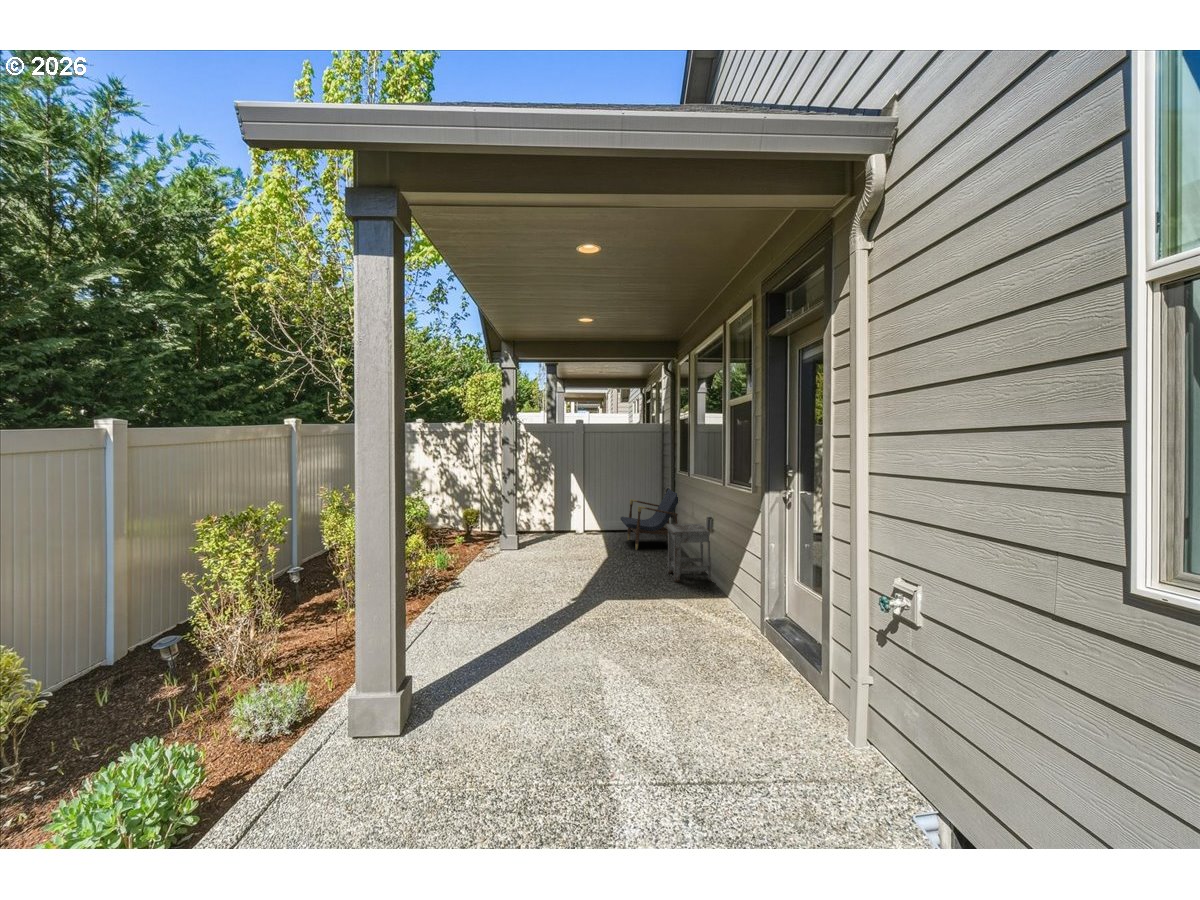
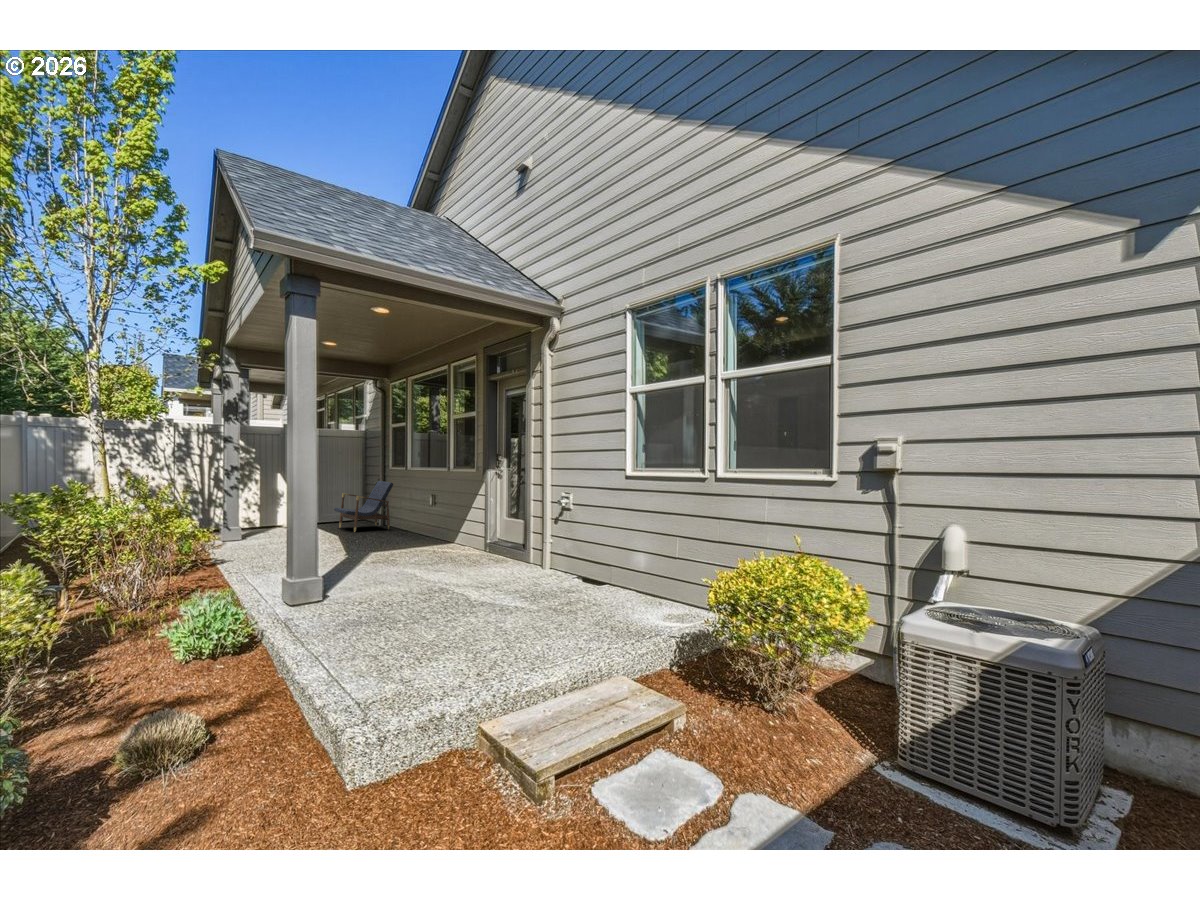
stool: present [666,524,711,582] -> none [395,501,440,544]

